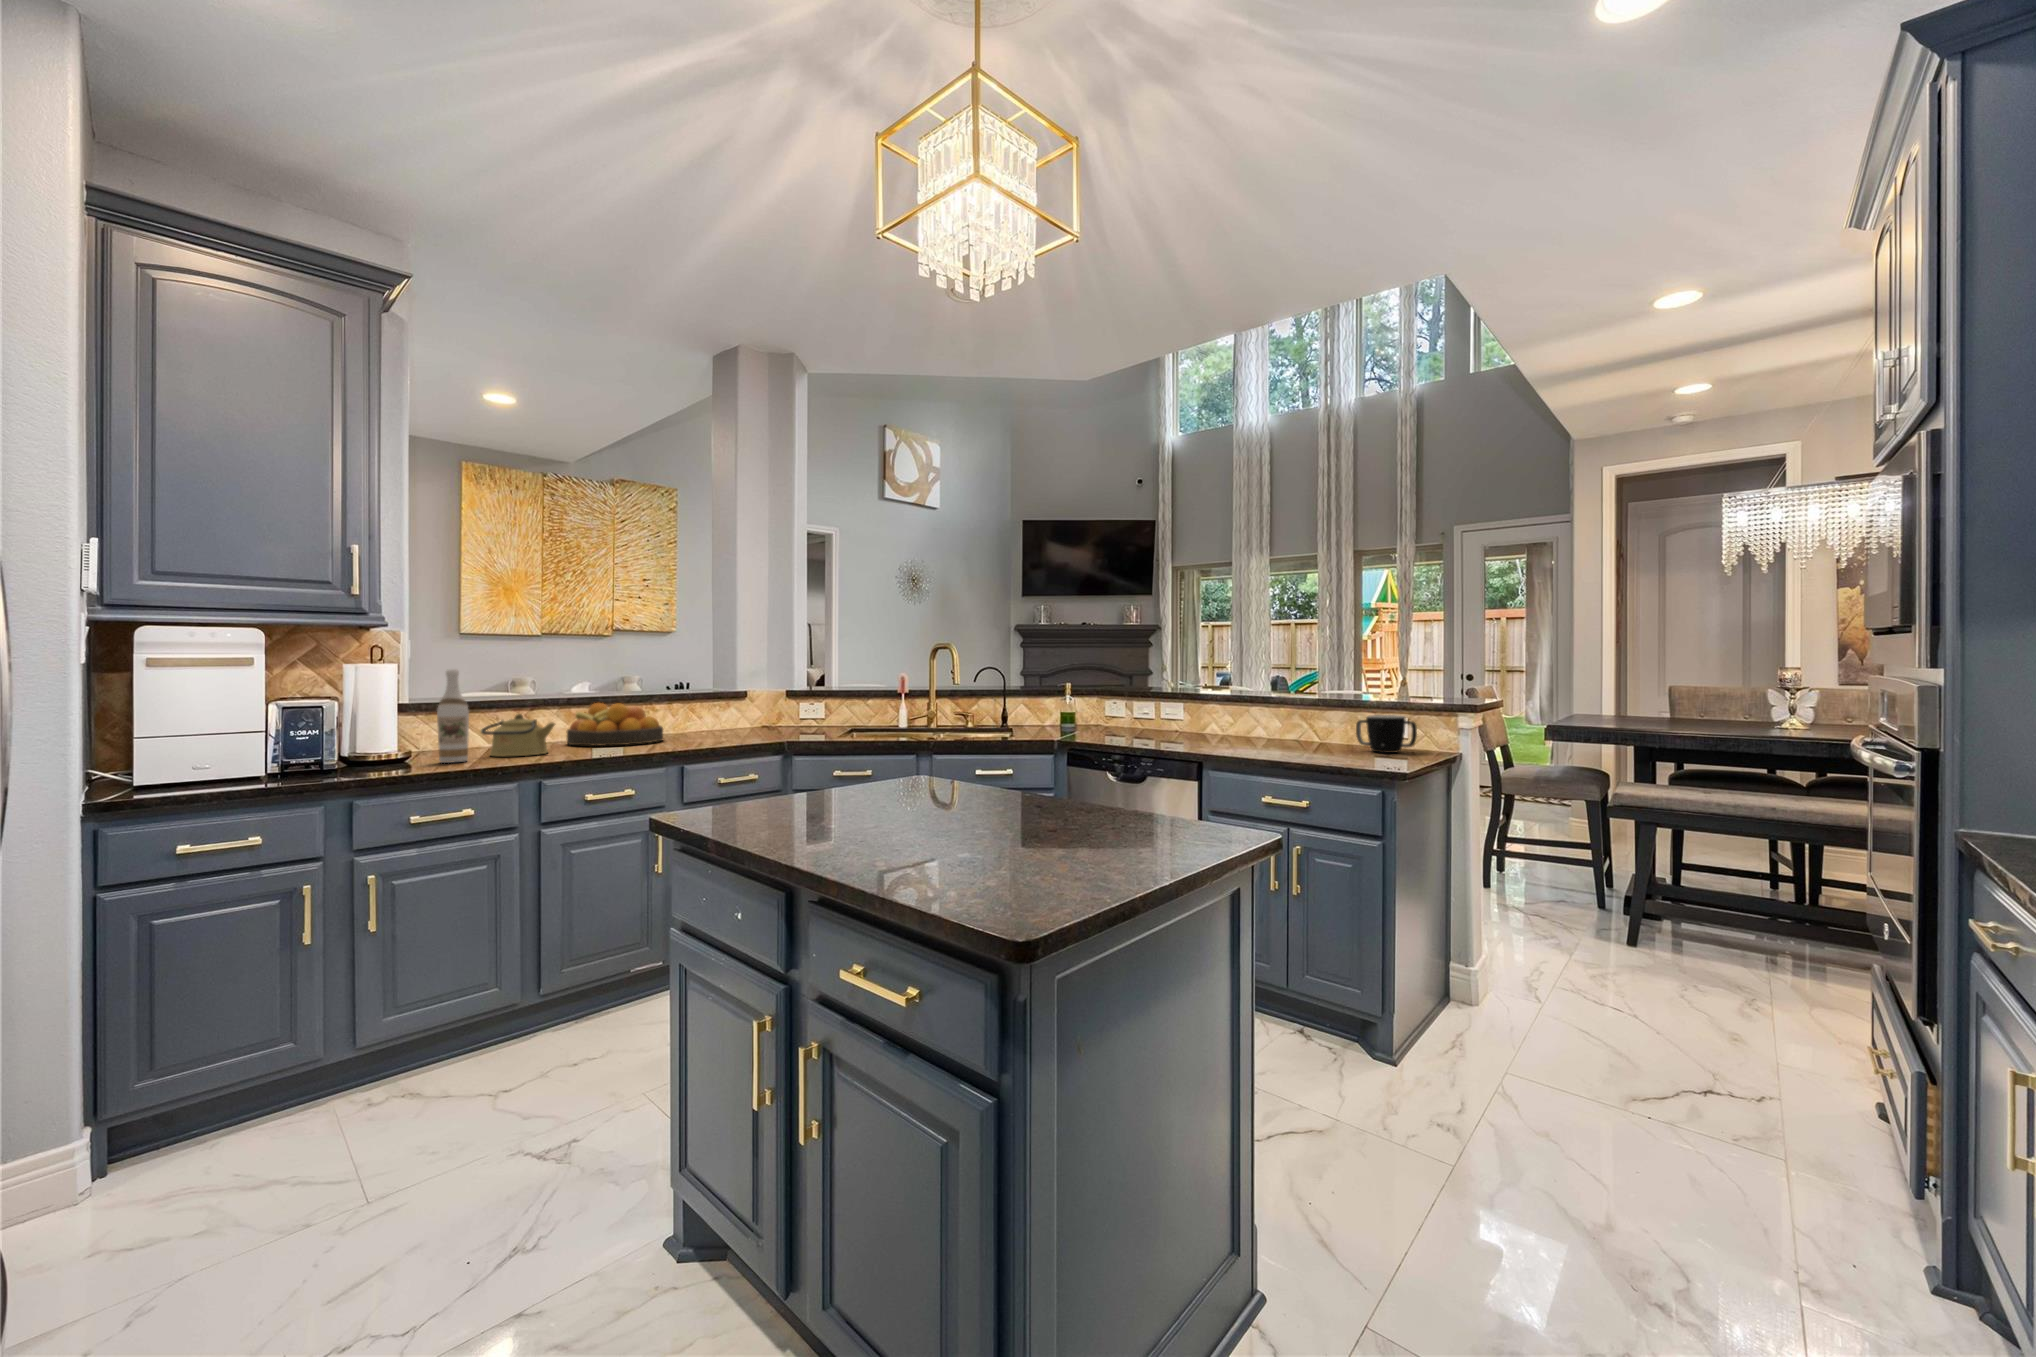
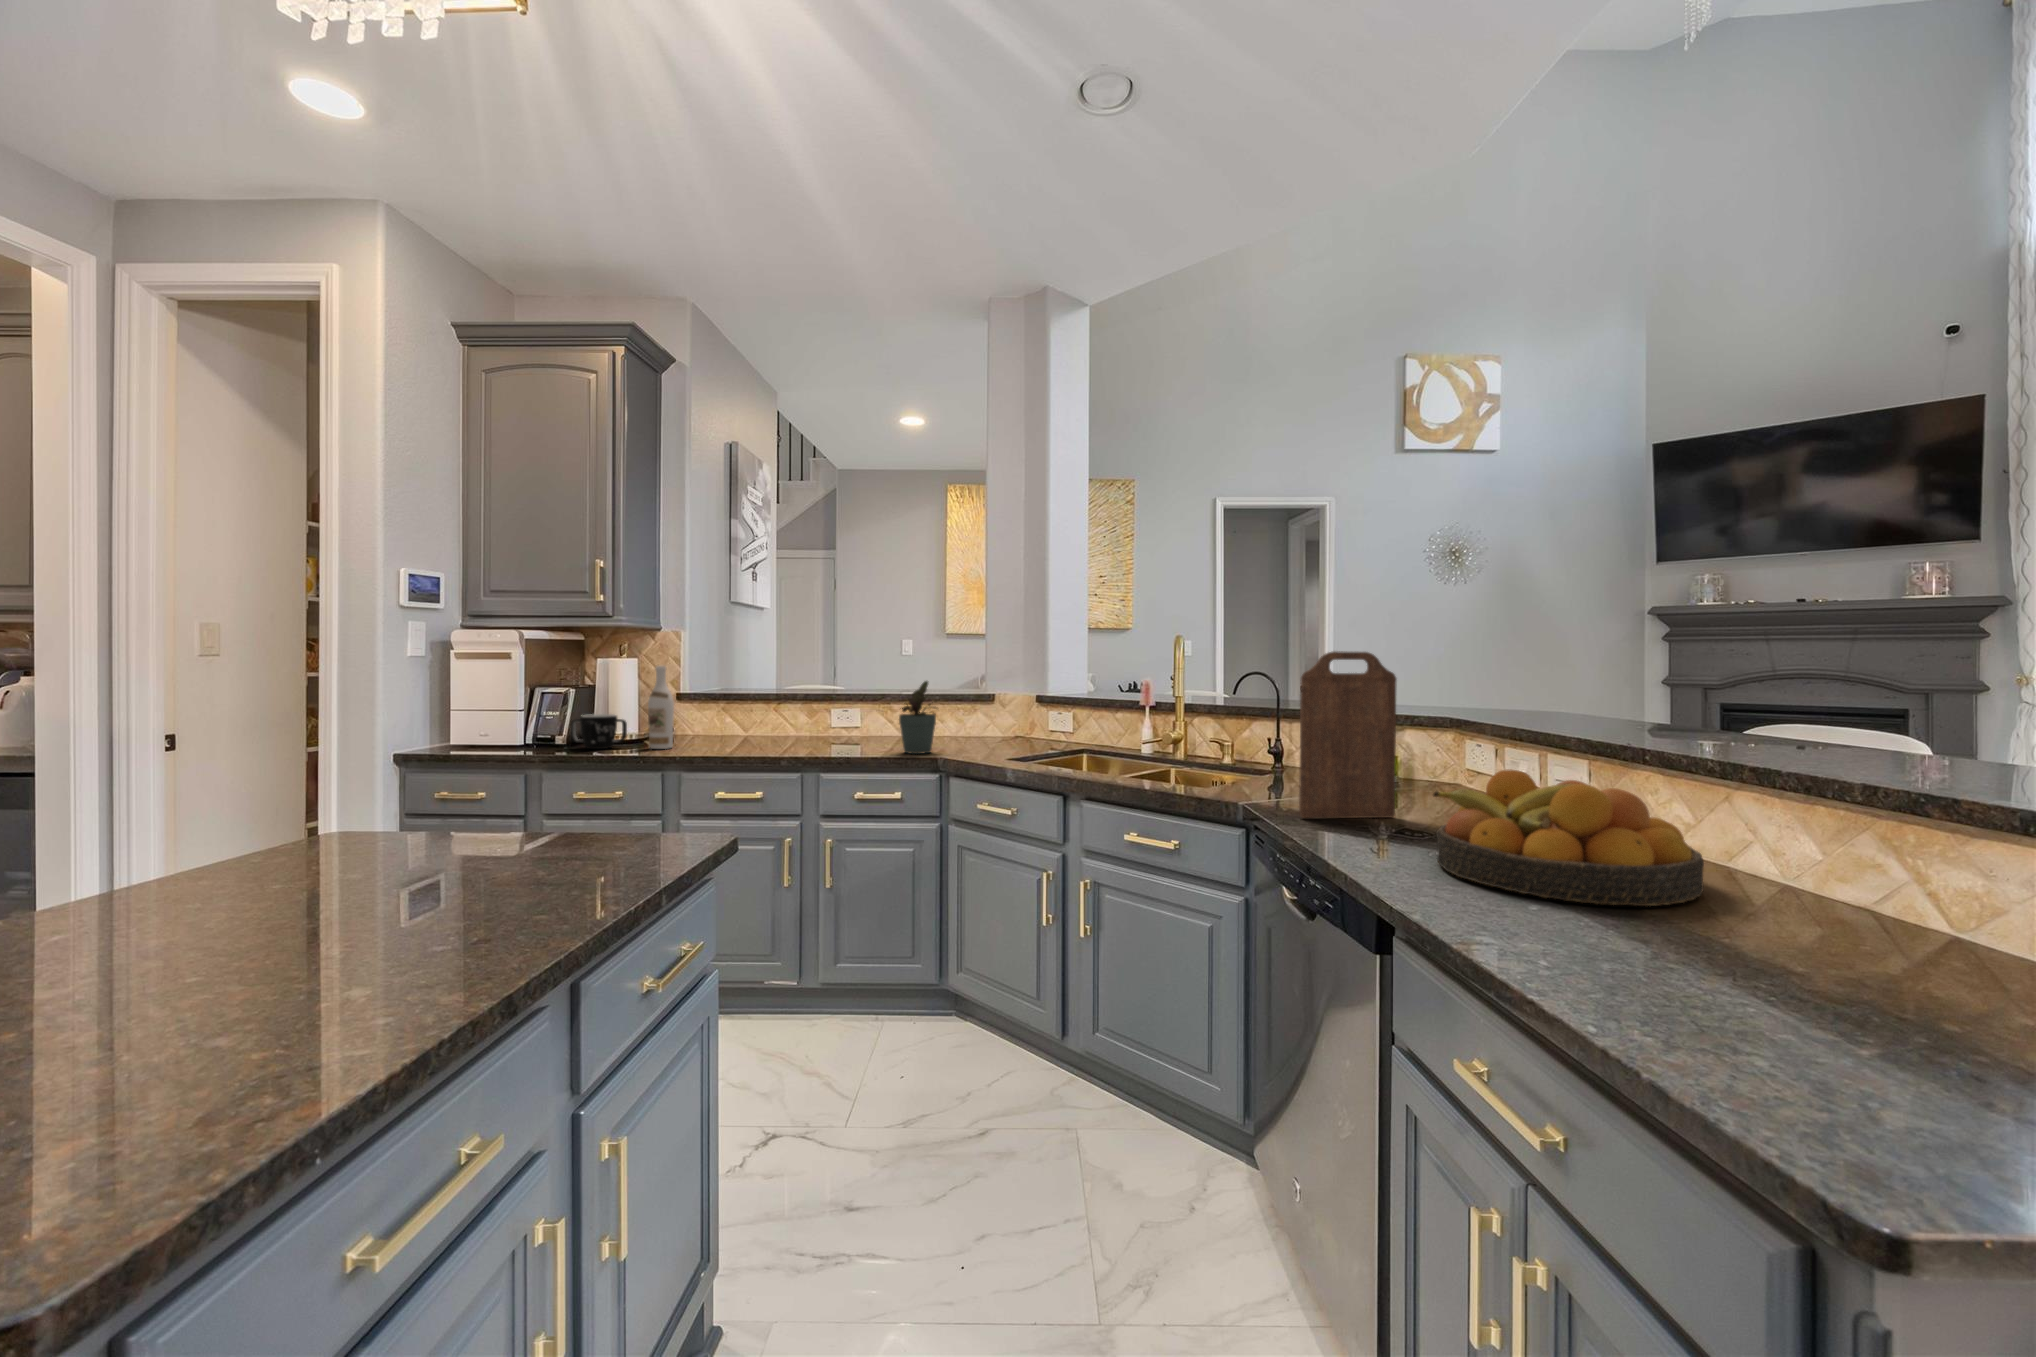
cutting board: none [1122,650,1152,741] -> present [1299,651,1396,818]
potted plant: none [719,678,764,743] -> present [899,681,936,754]
fruit bowl: present [567,703,663,746] -> present [1433,769,1704,906]
kettle: present [481,714,555,757] -> none [697,708,755,748]
mug: present [1356,715,1417,753] -> present [571,714,627,749]

